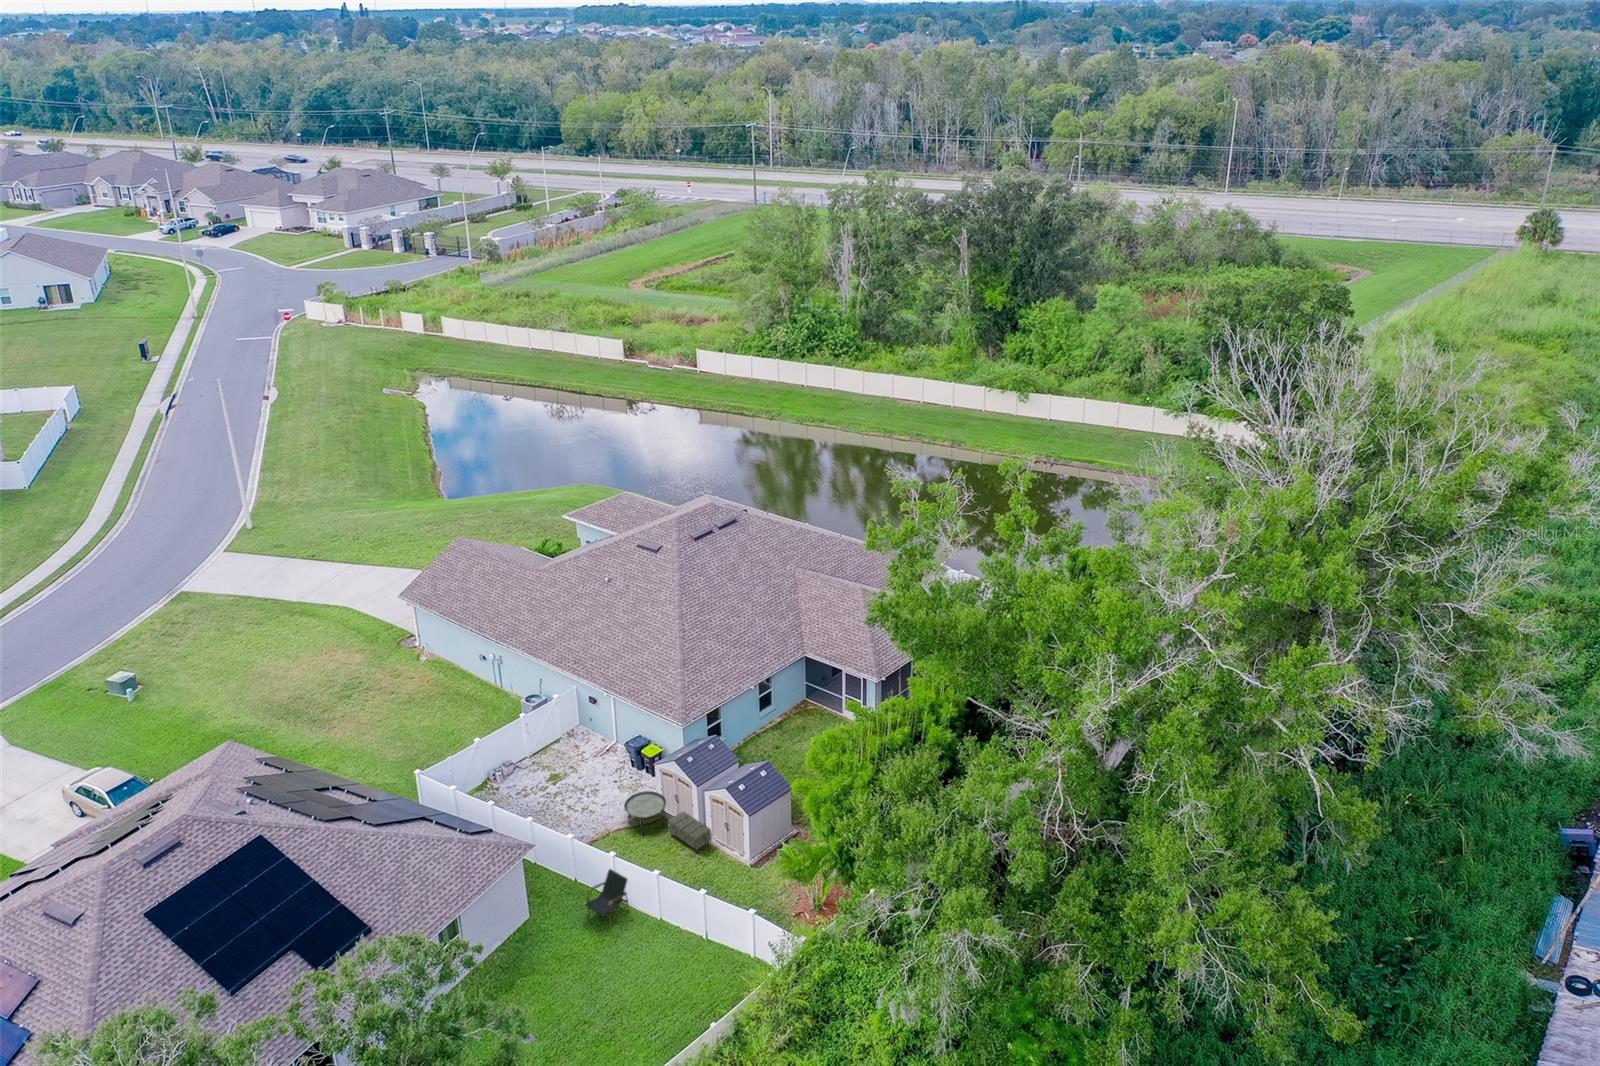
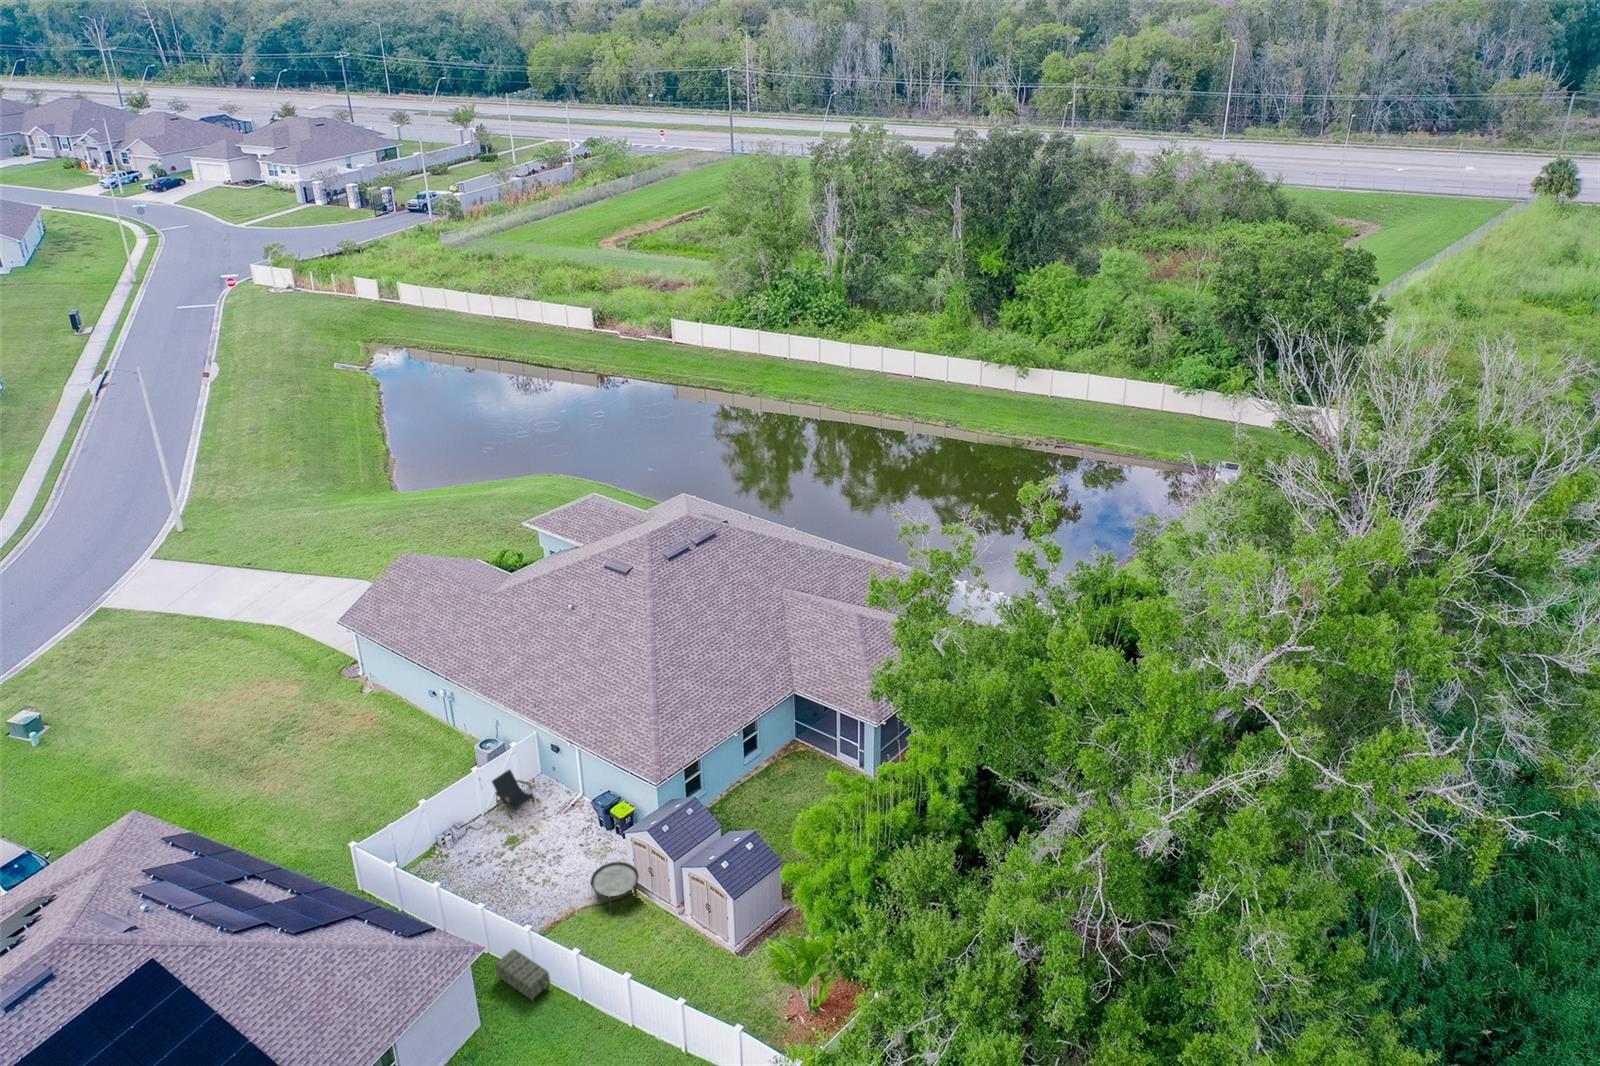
bench: present [668,812,712,853] -> present [495,949,550,1003]
lounge chair: present [585,869,629,924] -> present [492,770,535,819]

